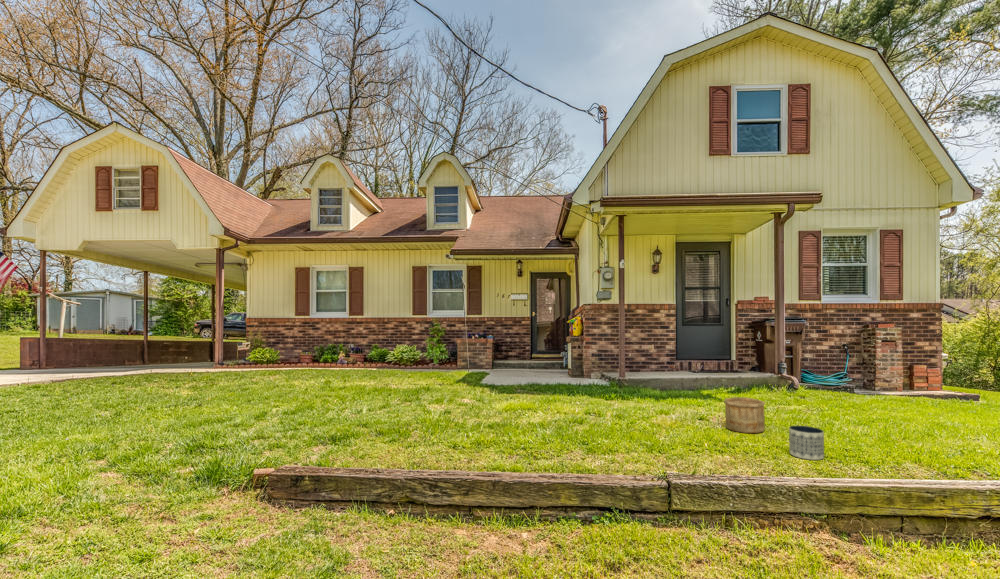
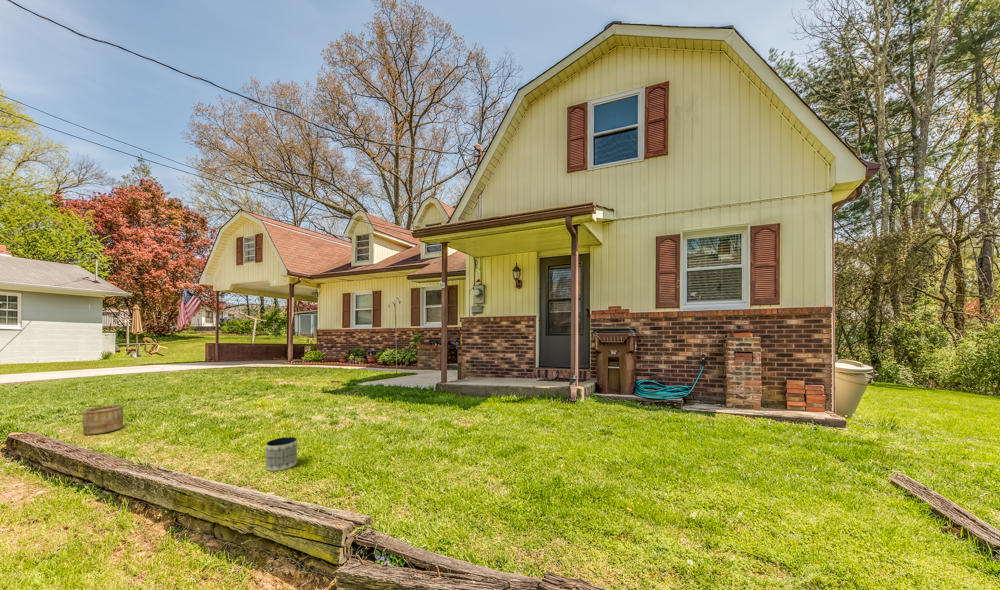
wooden bucket: present [724,397,765,433] -> present [82,405,124,435]

